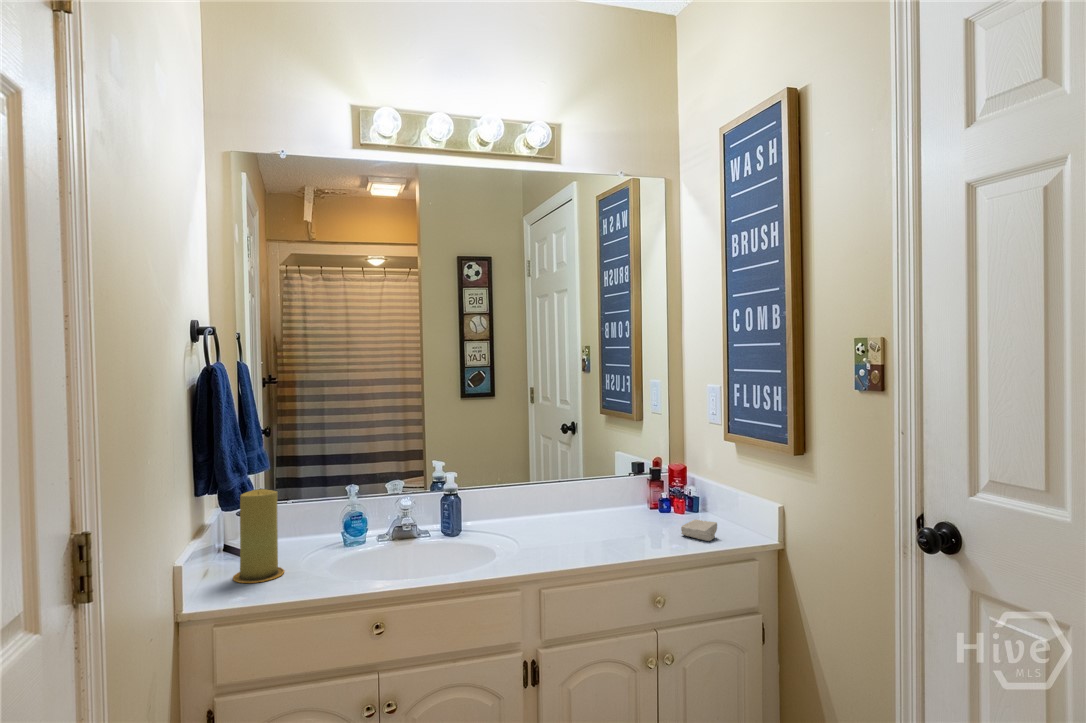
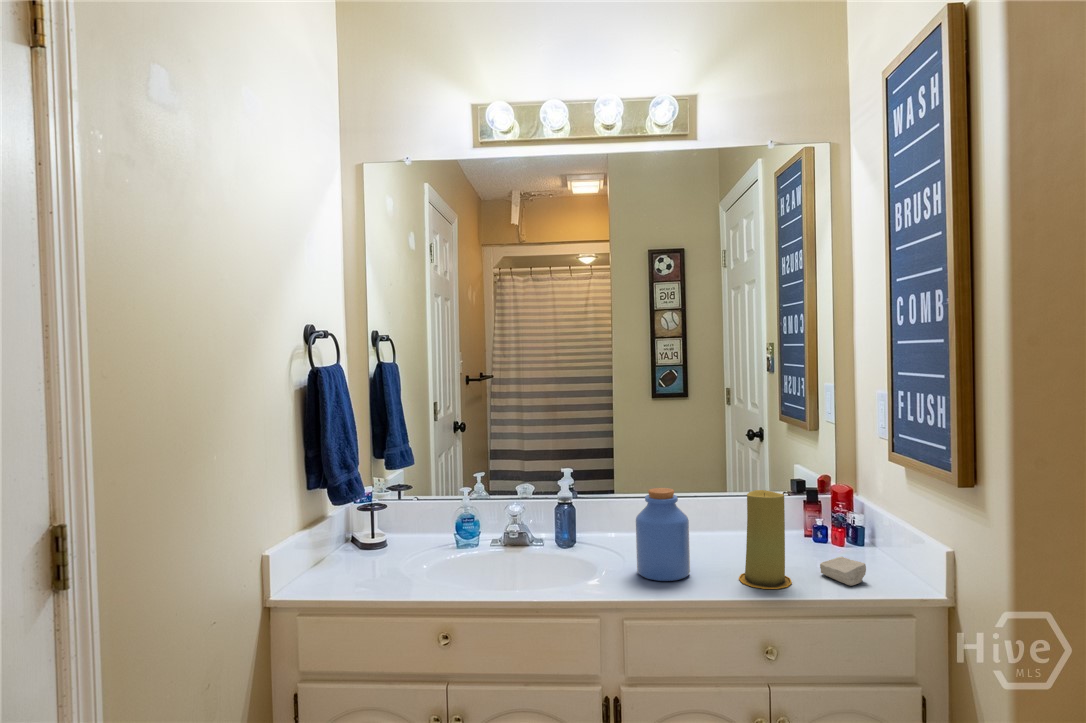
jar: none [535,472,583,554] -> present [636,488,690,581]
candle: present [233,489,284,583] -> present [739,490,792,589]

